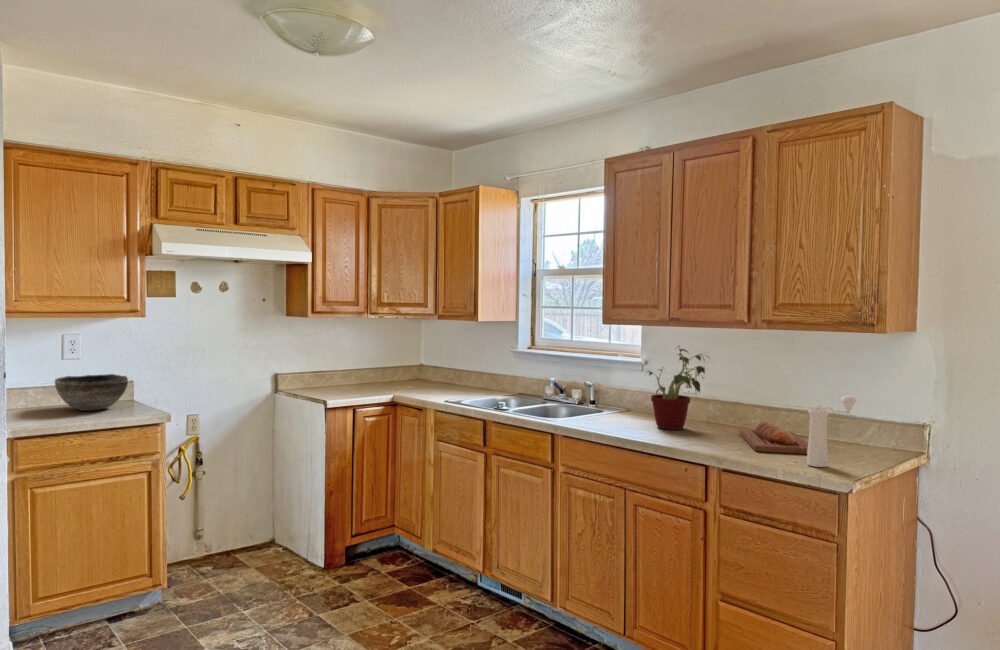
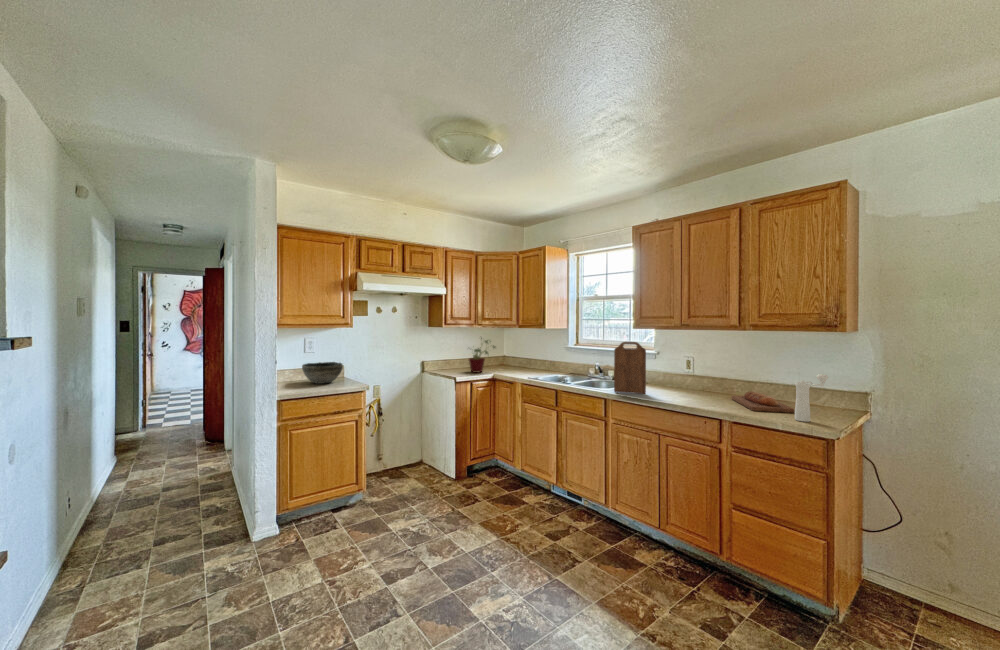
cutting board: none [567,344,616,427] -> present [614,342,646,394]
potted plant: present [647,346,705,430] -> present [469,338,496,373]

